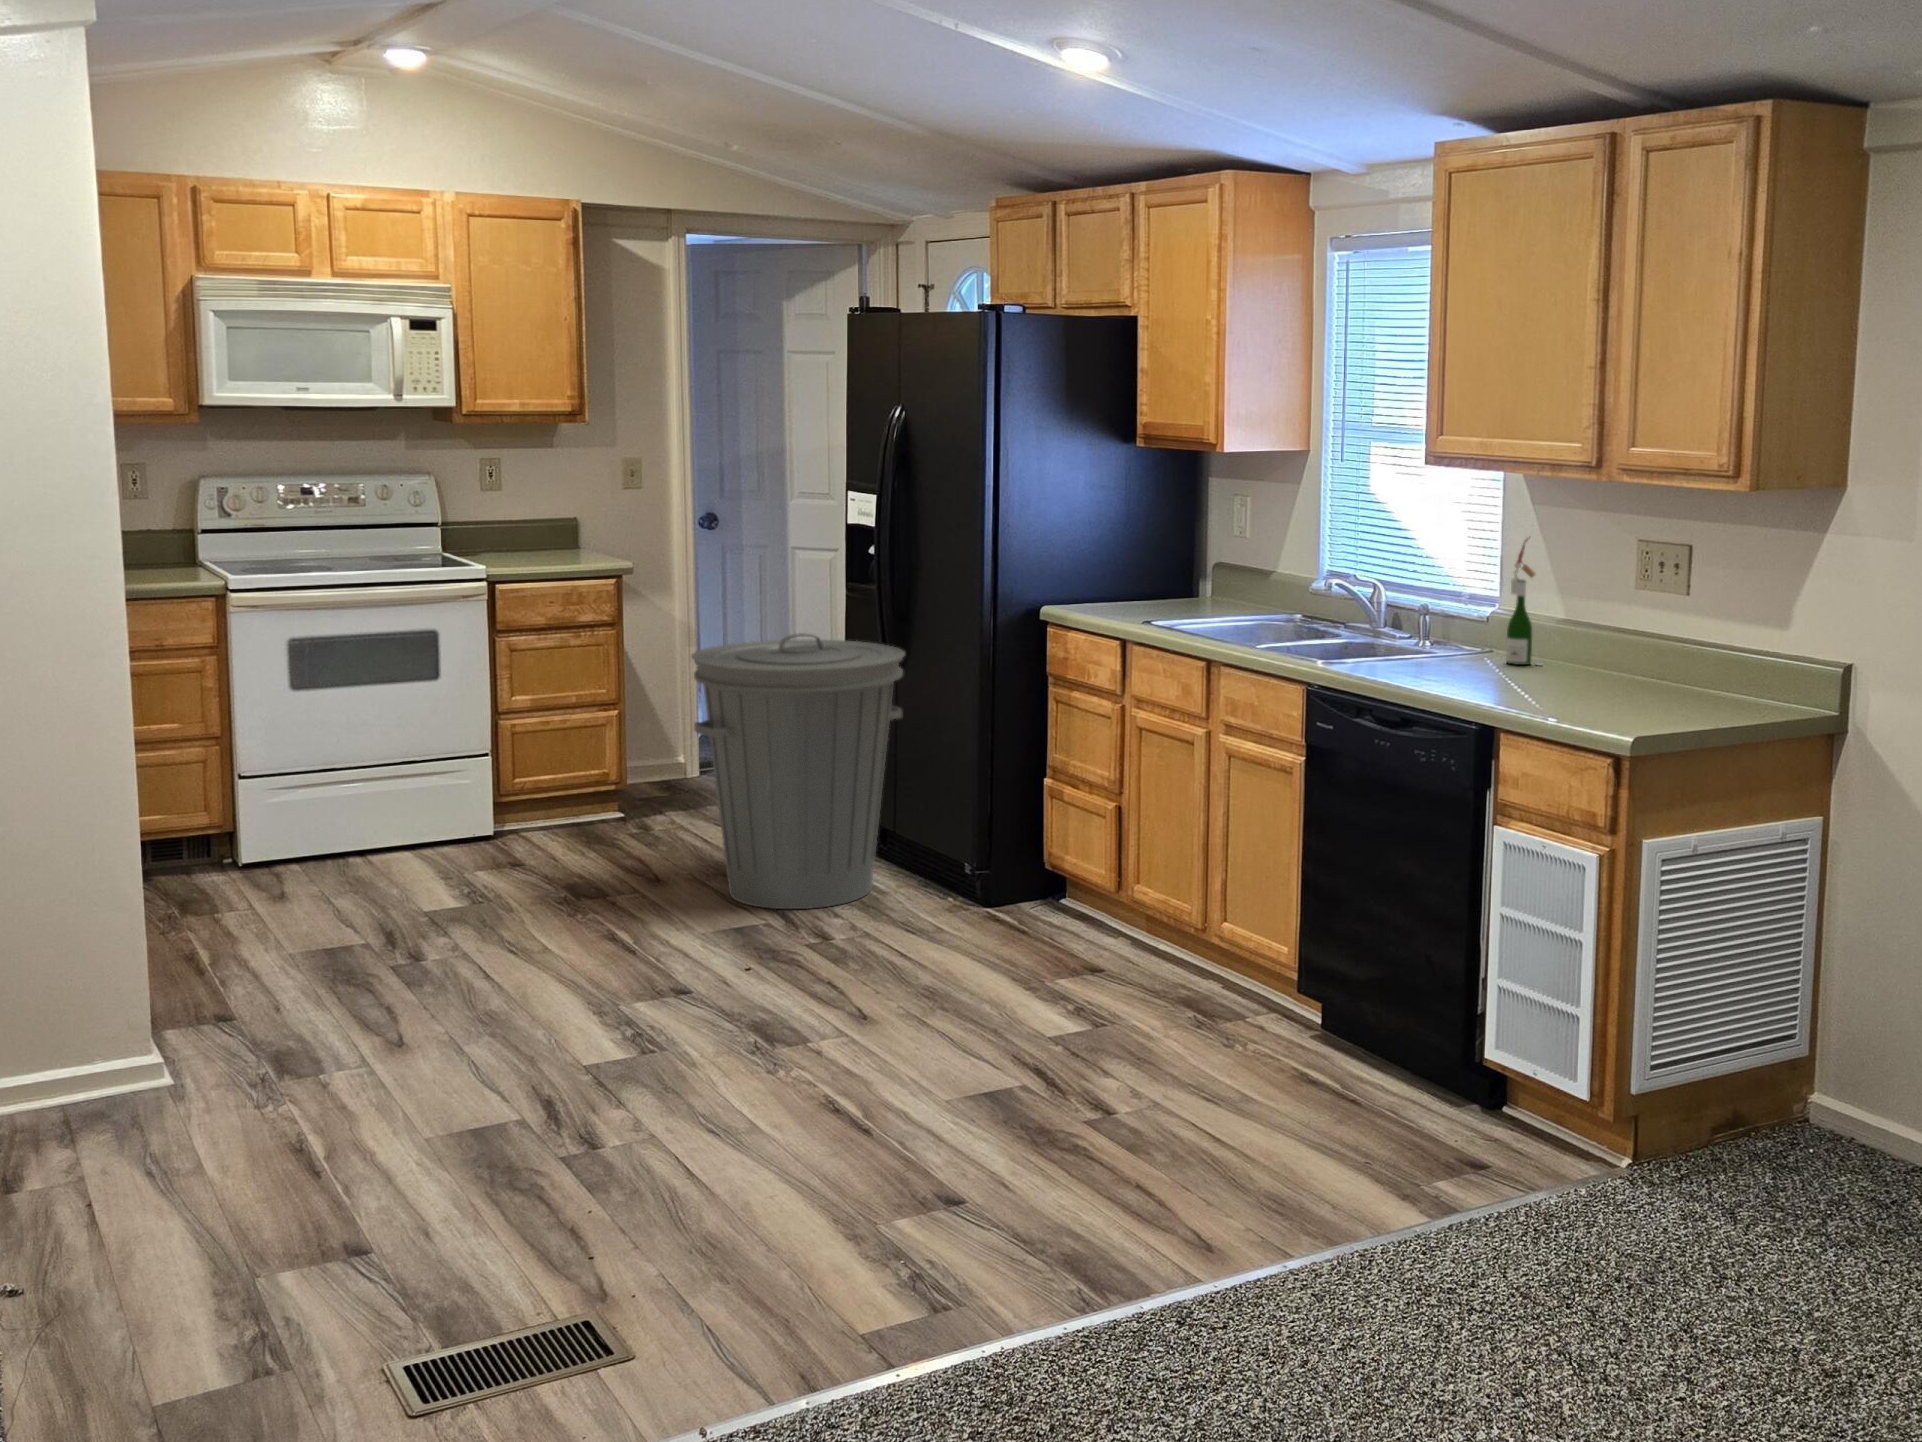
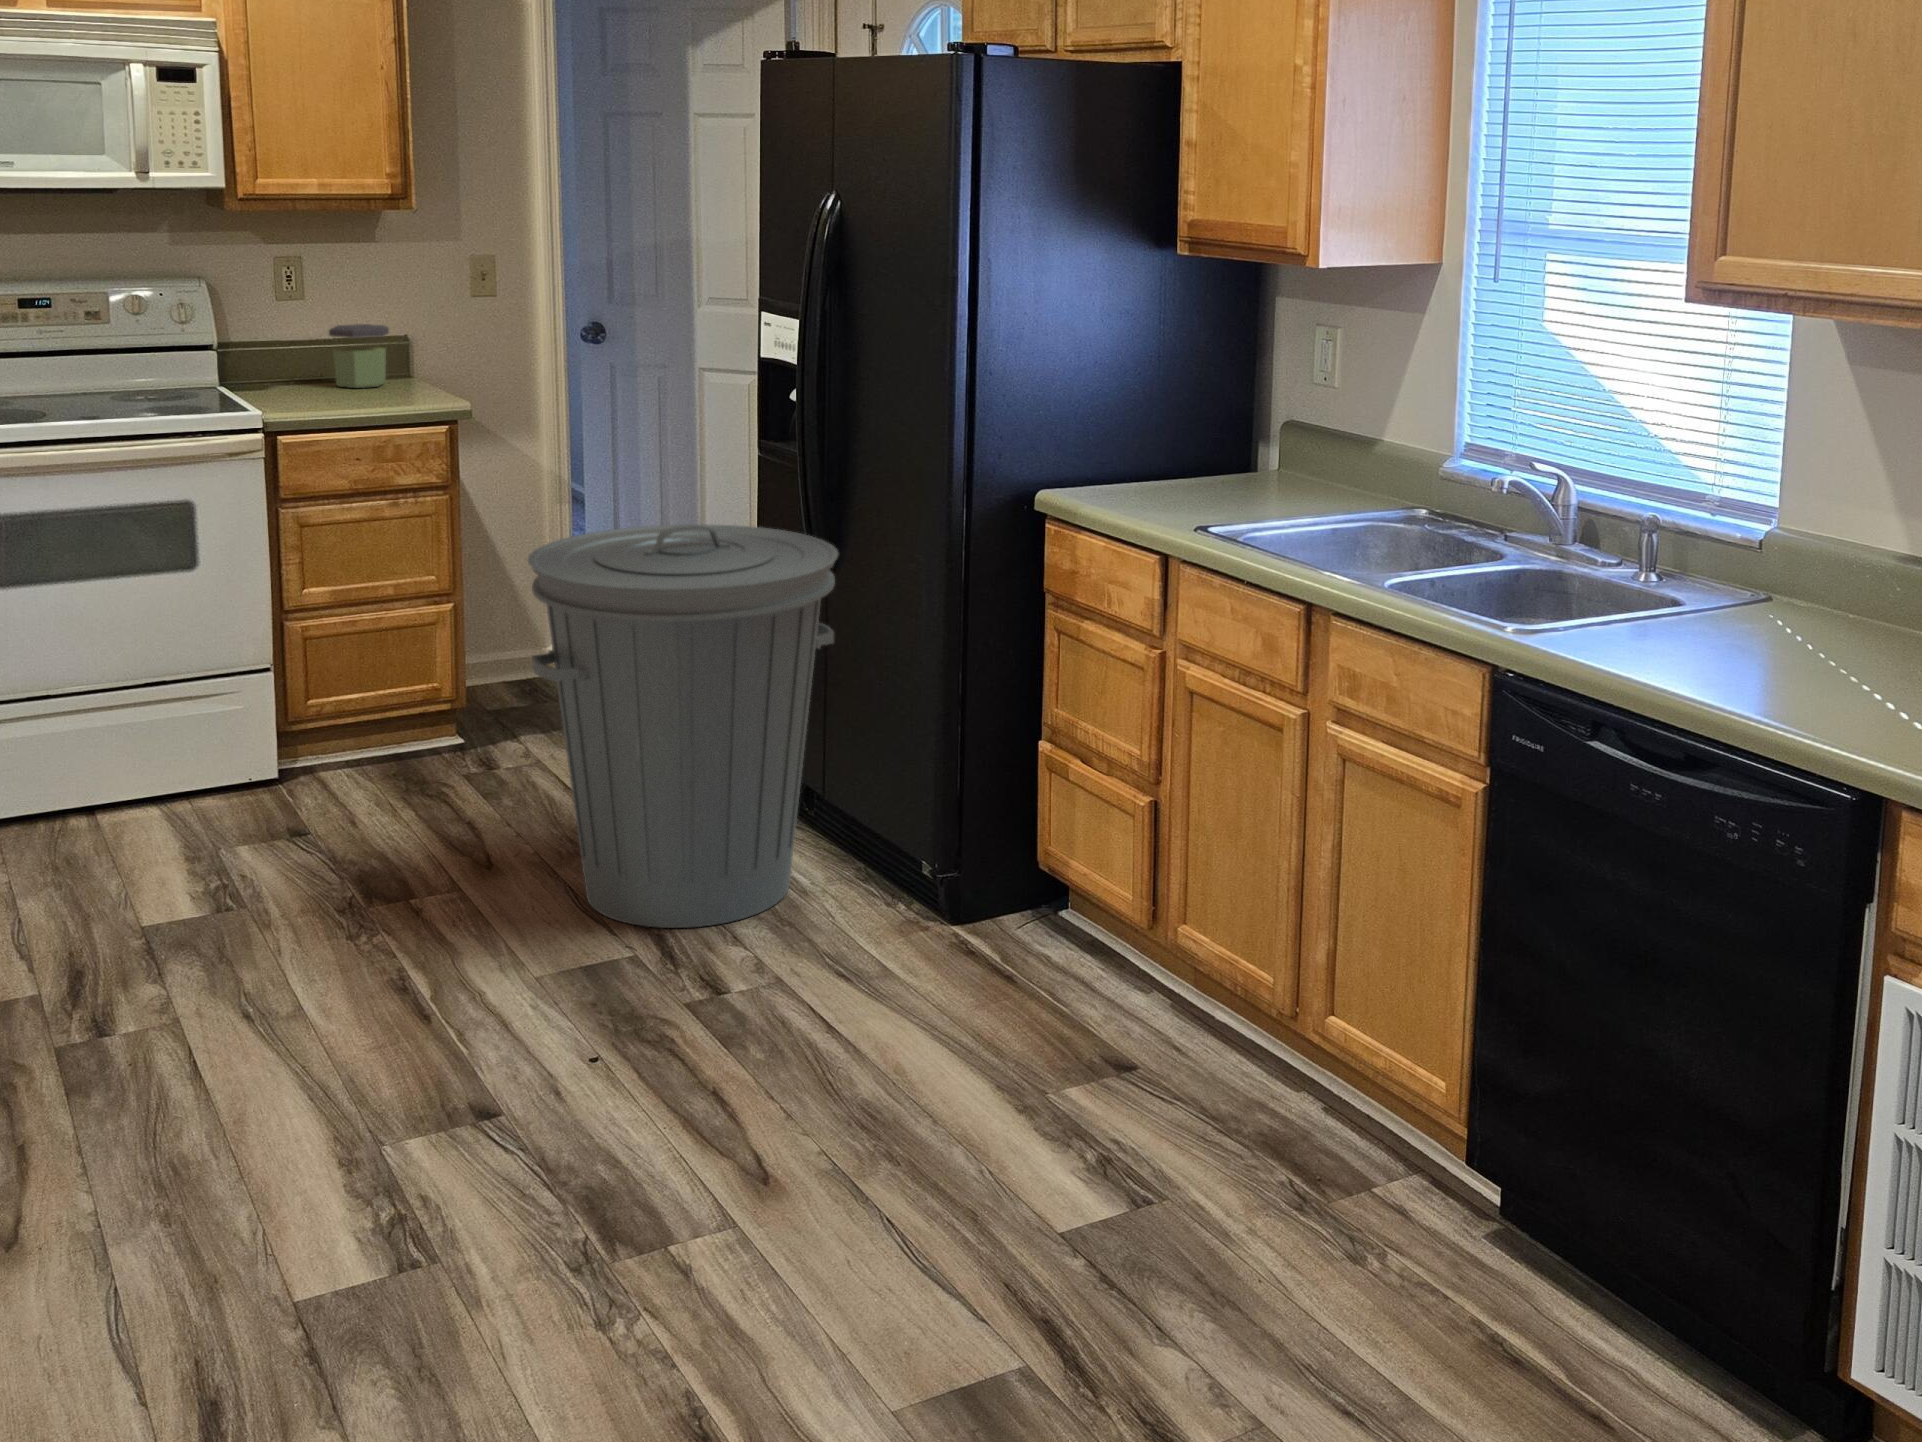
jar: none [523,508,566,555] -> present [329,324,389,388]
wine bottle: present [1506,536,1542,665] -> none [1814,424,1881,637]

